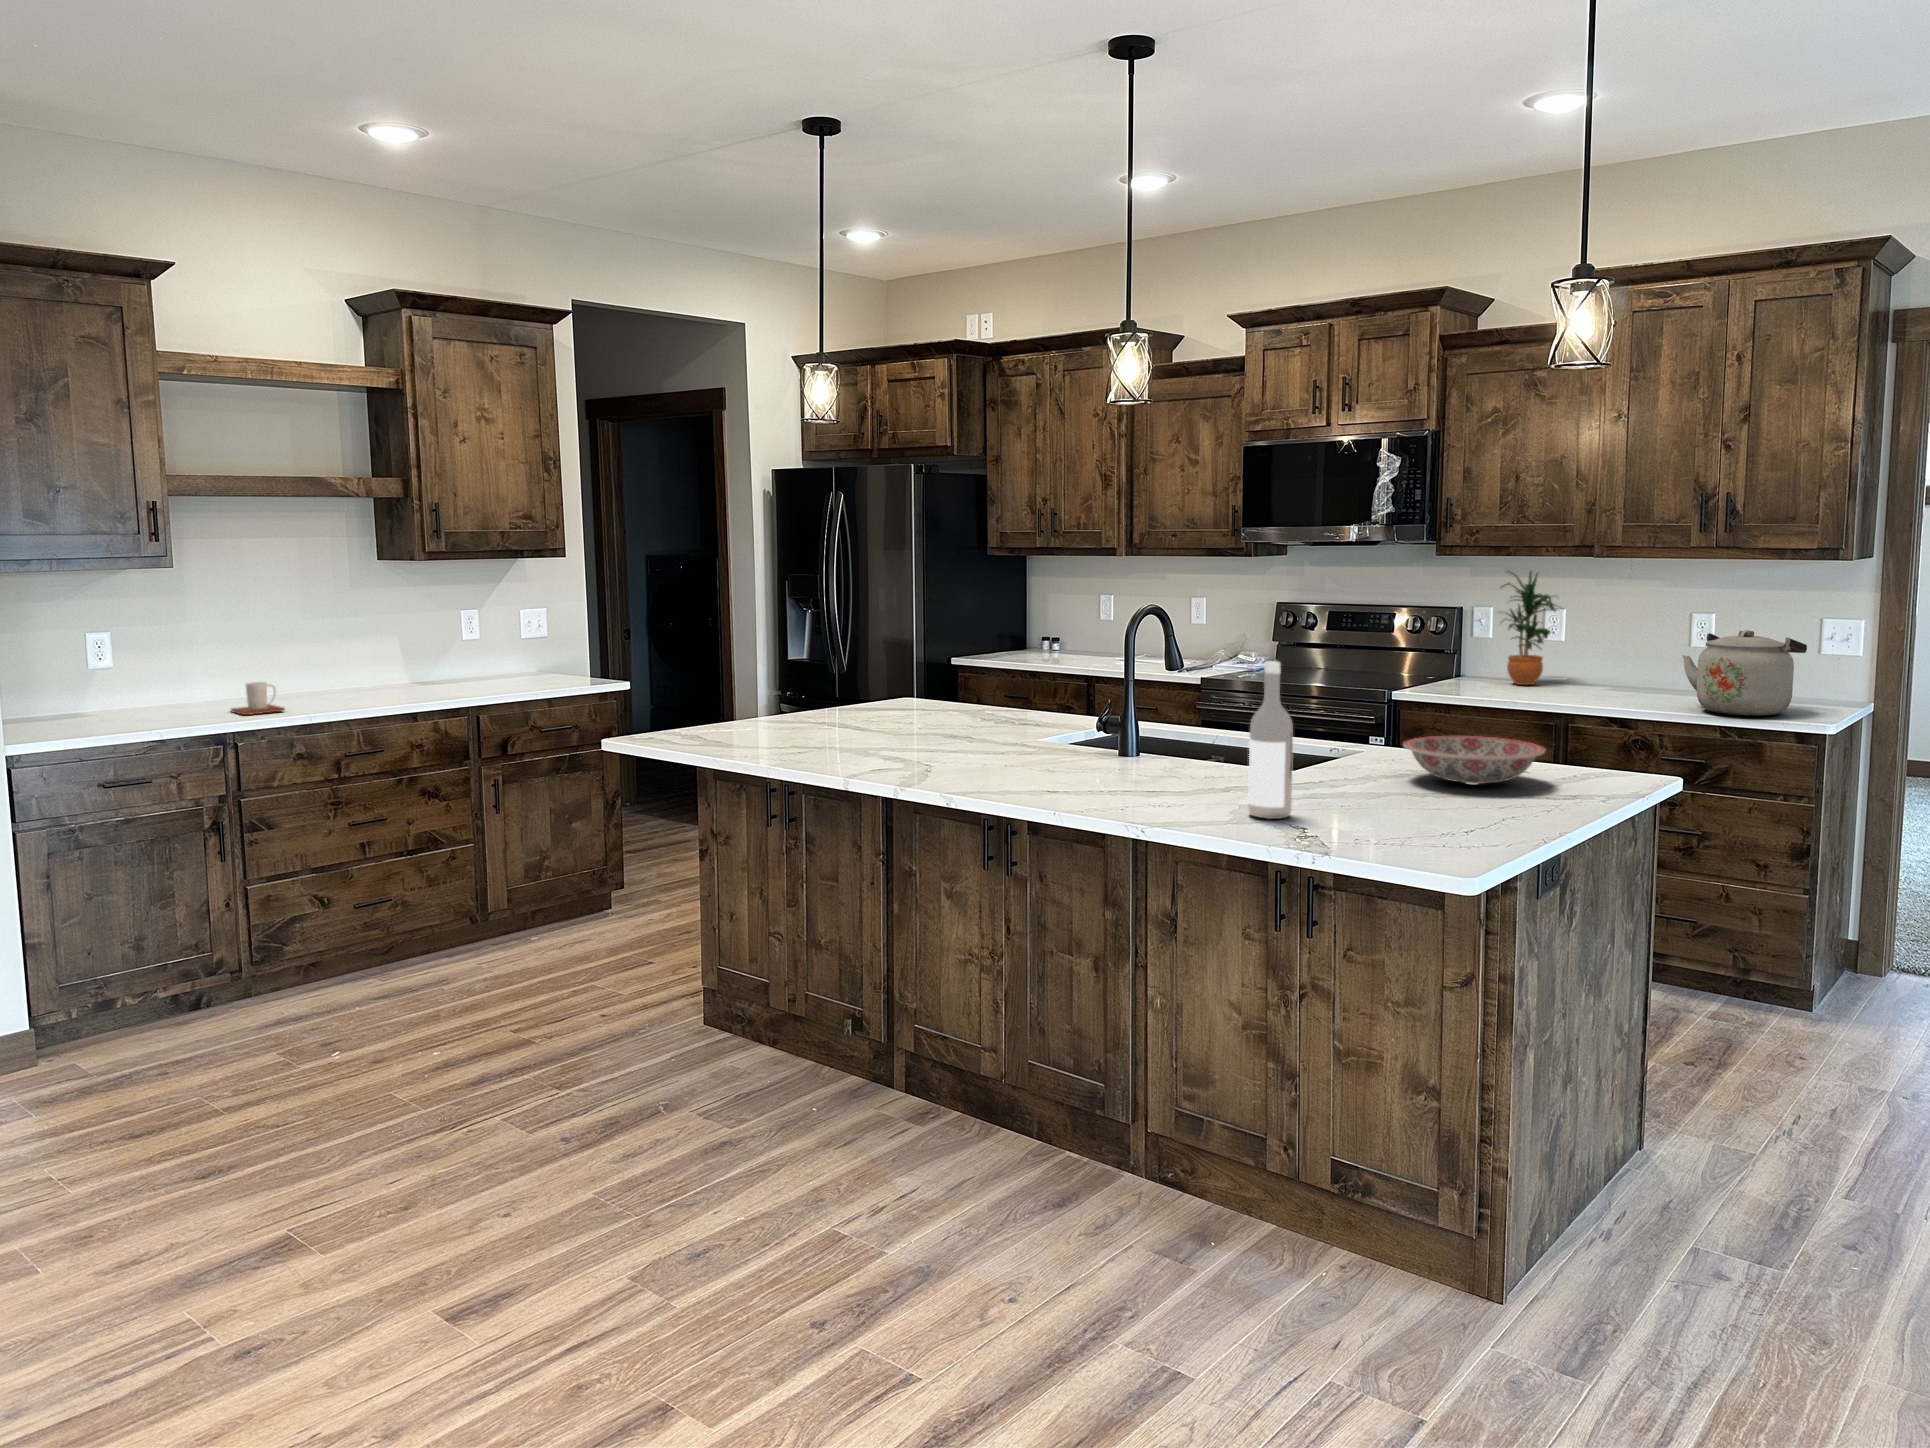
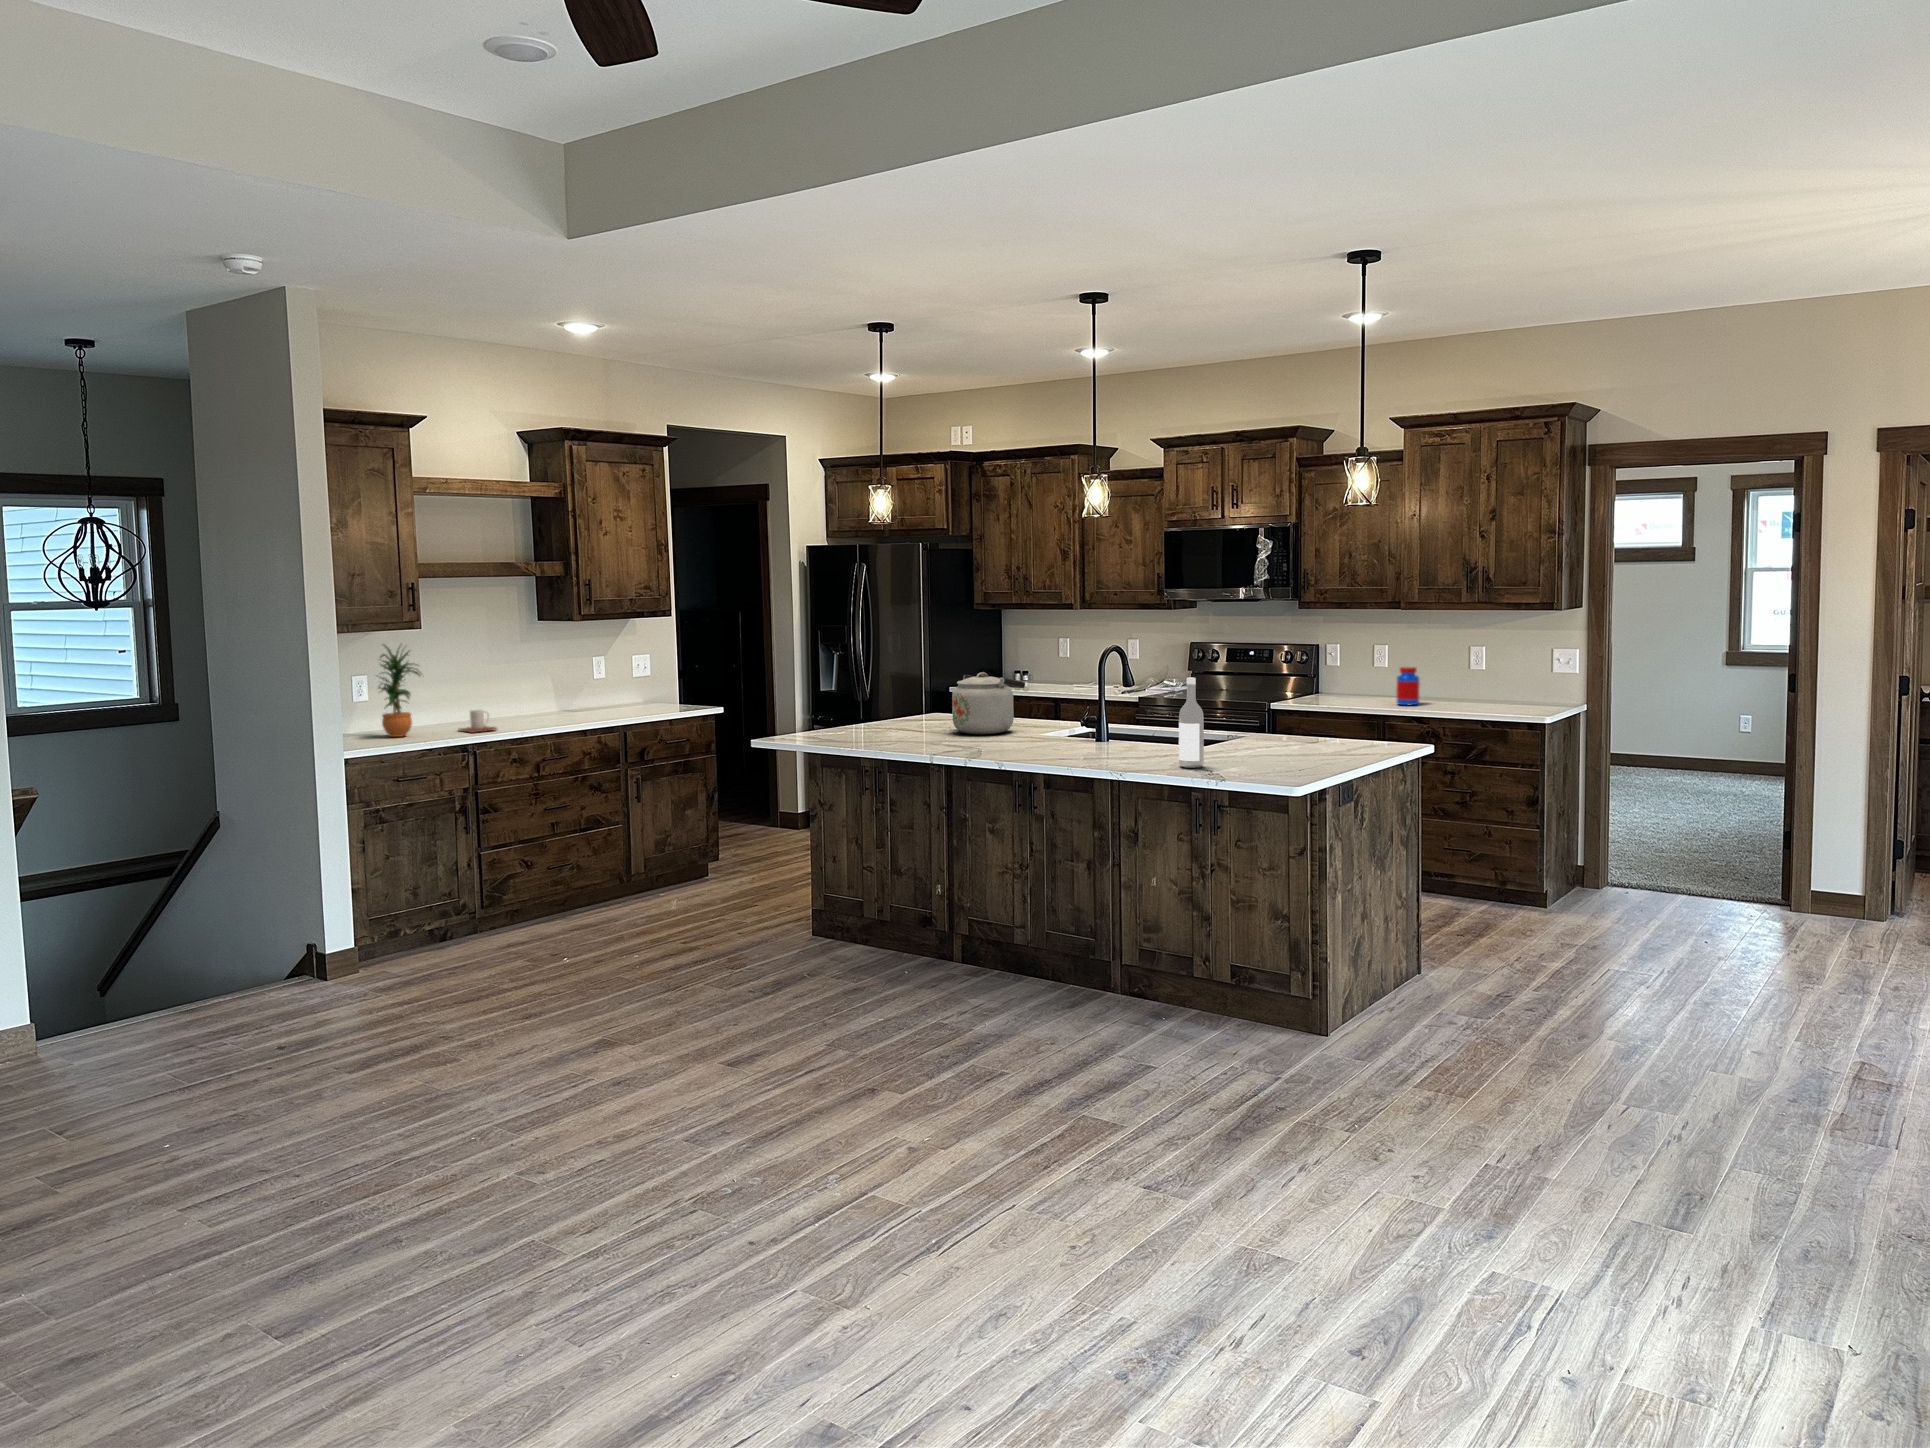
potted plant: present [1502,570,1557,685] -> present [379,645,421,737]
kettle: present [1683,630,1807,716] -> present [952,672,1025,734]
jar: none [1579,641,1615,698] -> present [1396,667,1420,705]
ceramic bowl: present [1403,736,1545,784] -> none [1269,723,1351,750]

